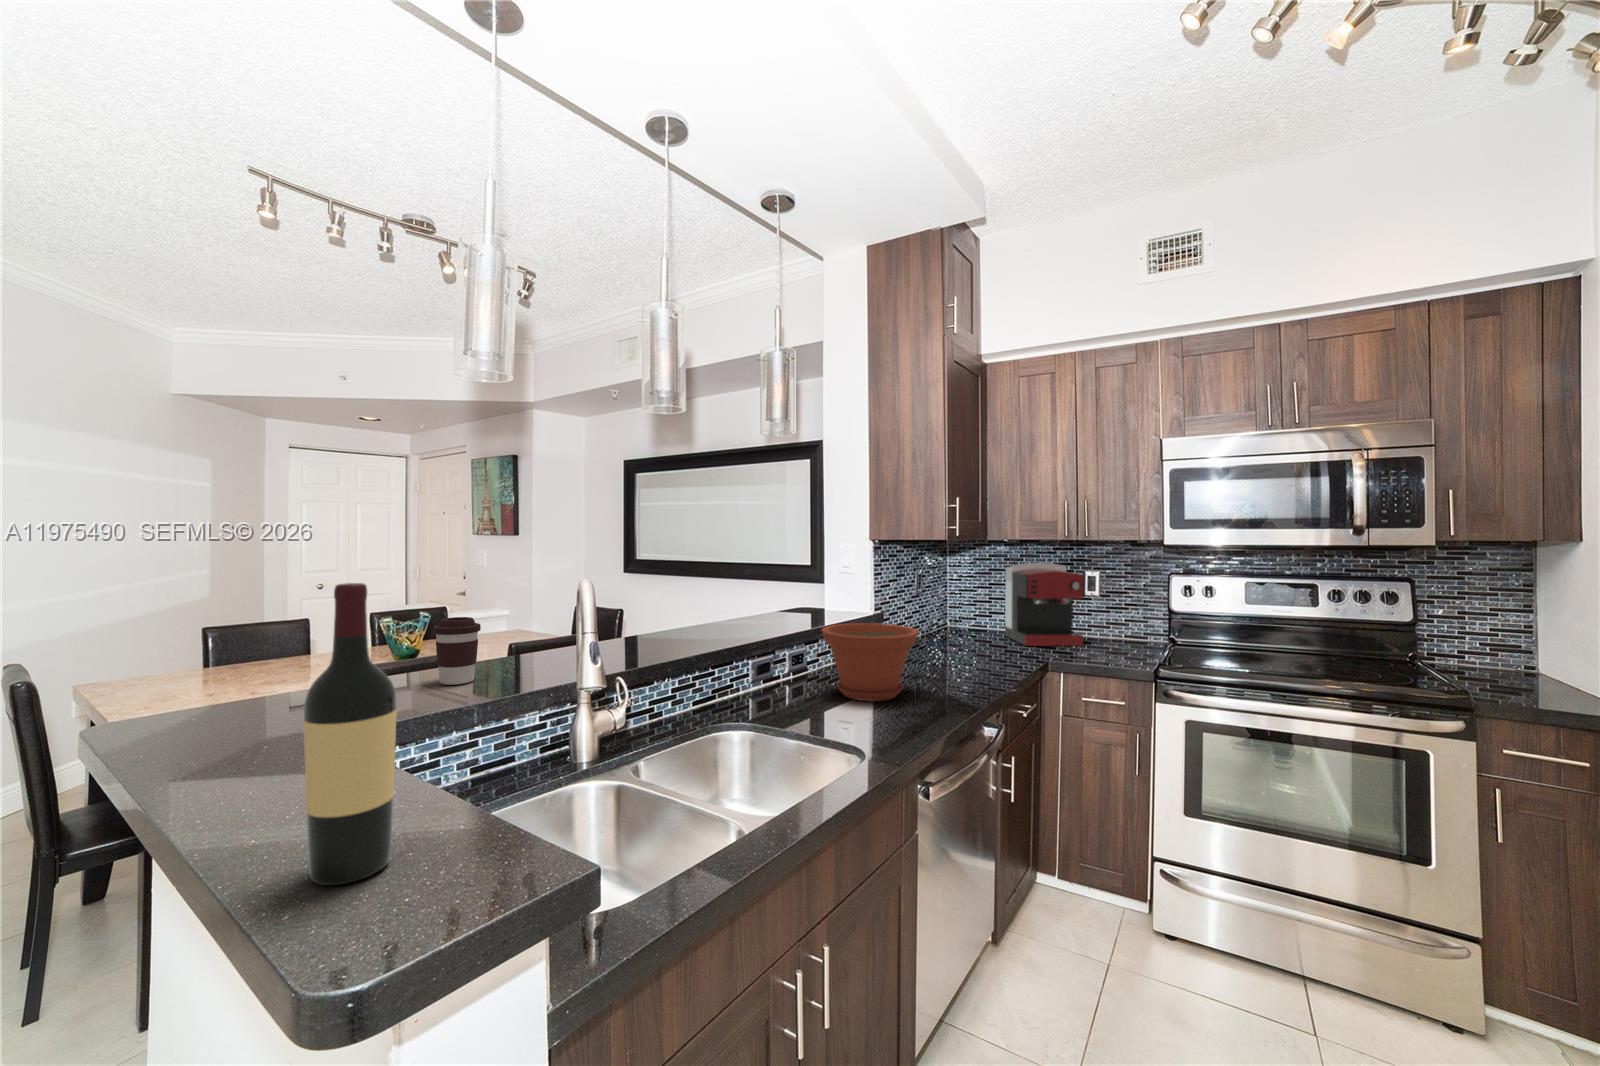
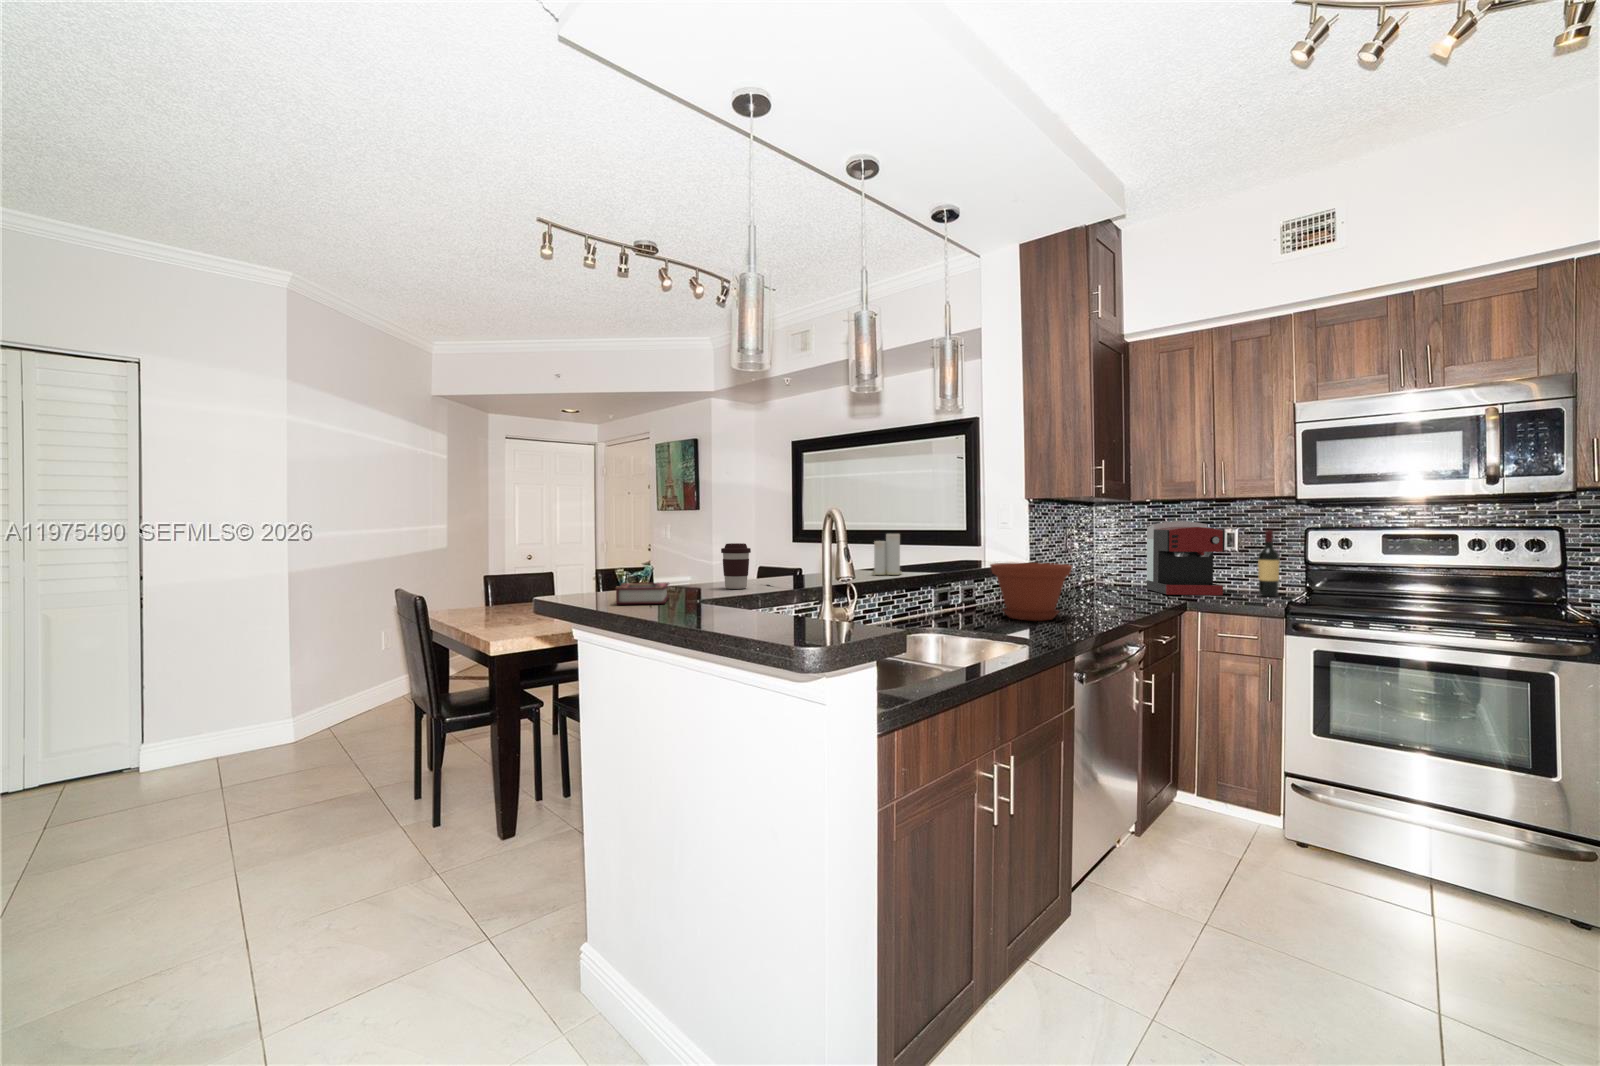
wine bottle: present [304,583,397,885] -> present [1258,530,1280,597]
candle: none [675,585,715,644] -> present [872,534,902,575]
book: none [167,696,307,753] -> present [616,582,669,604]

